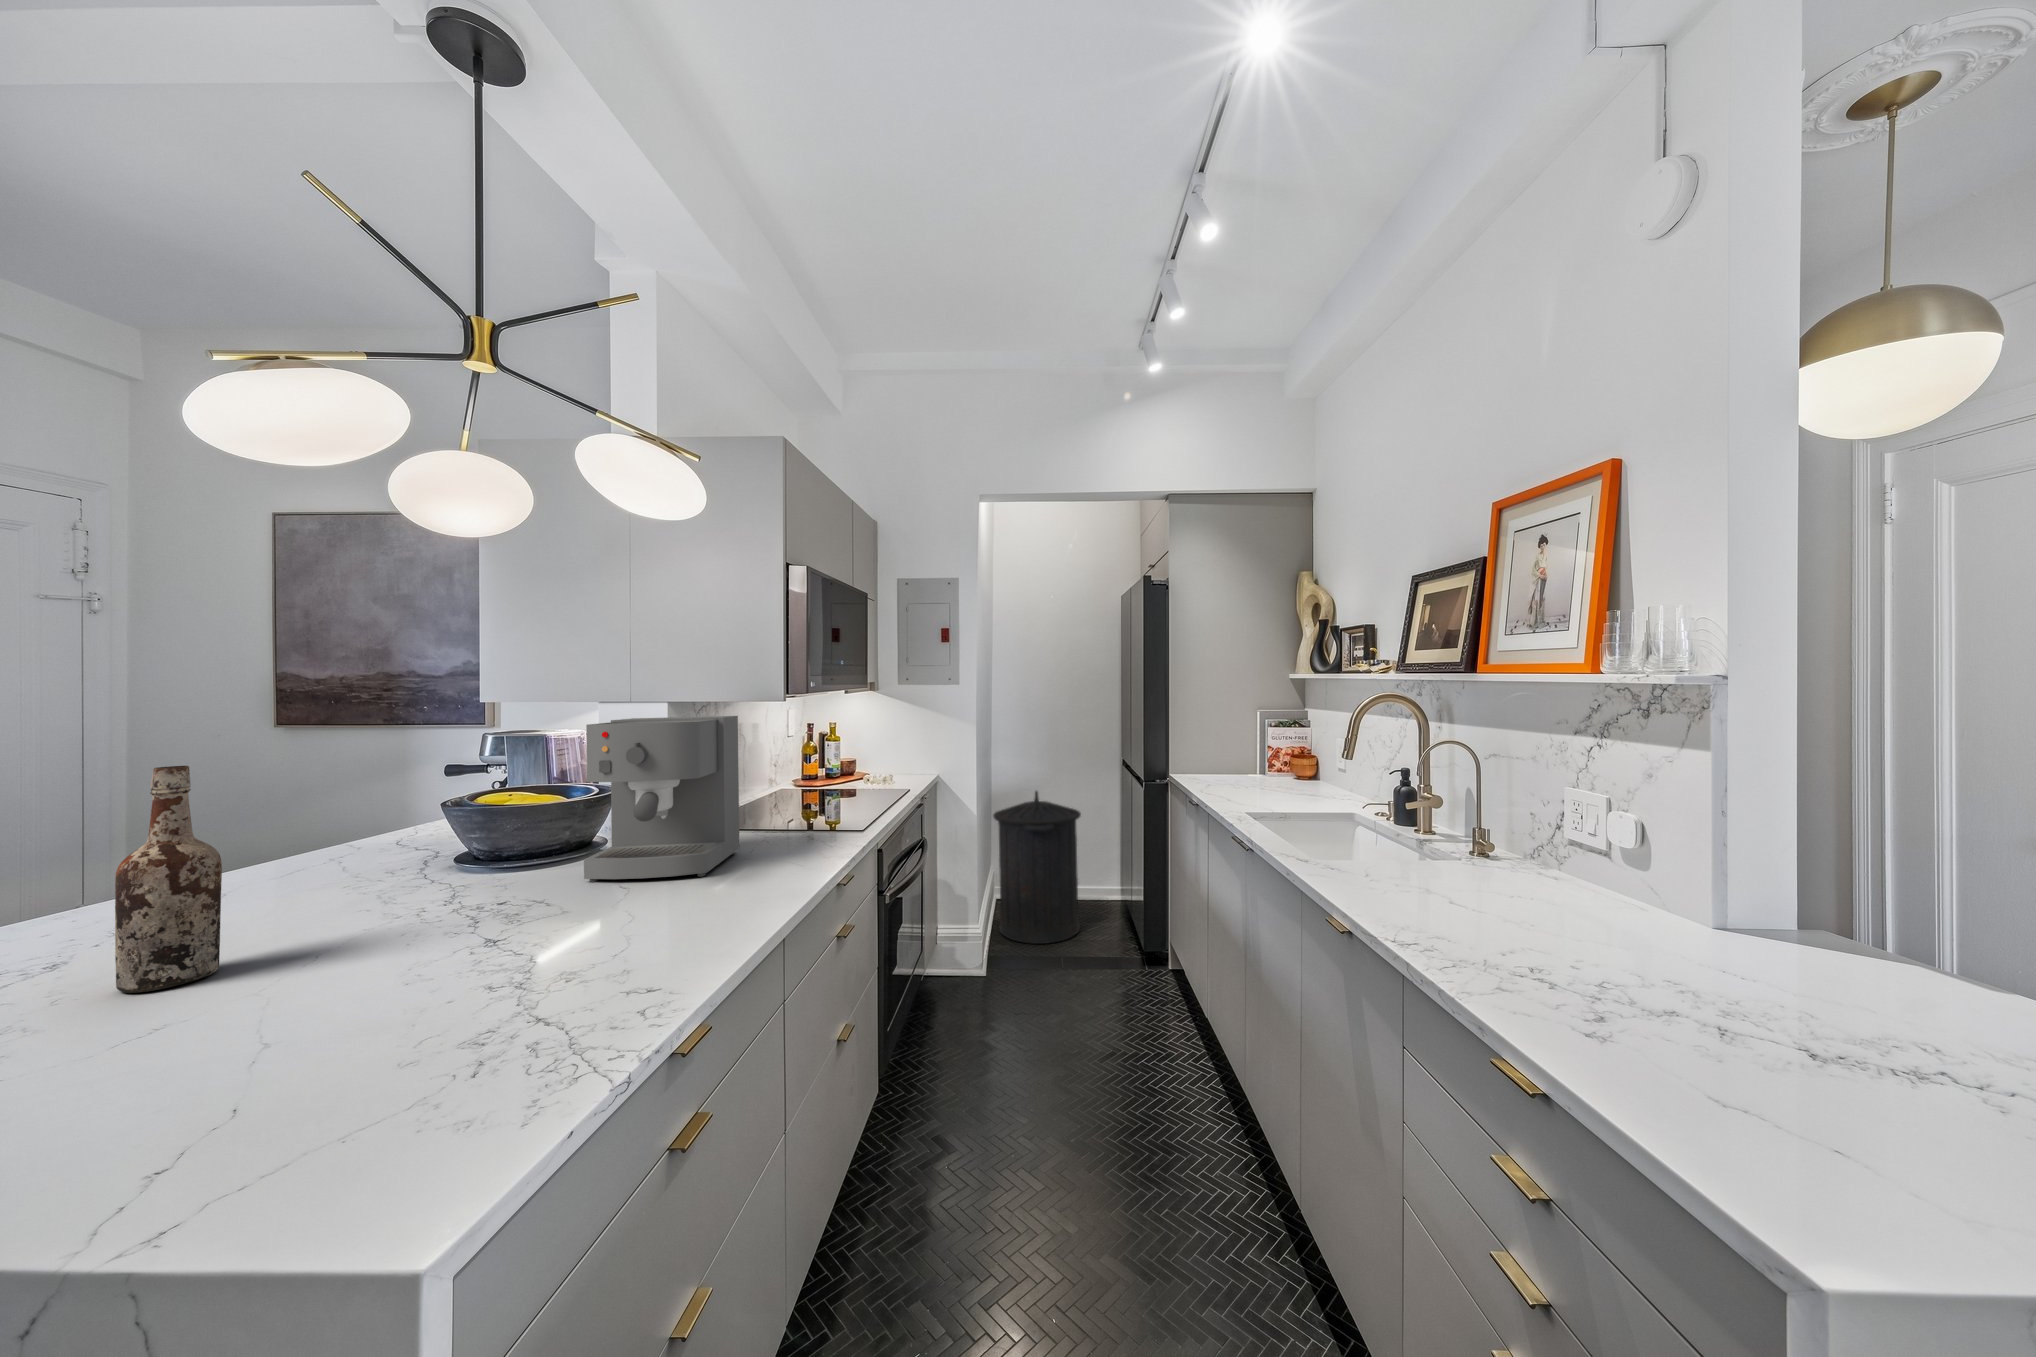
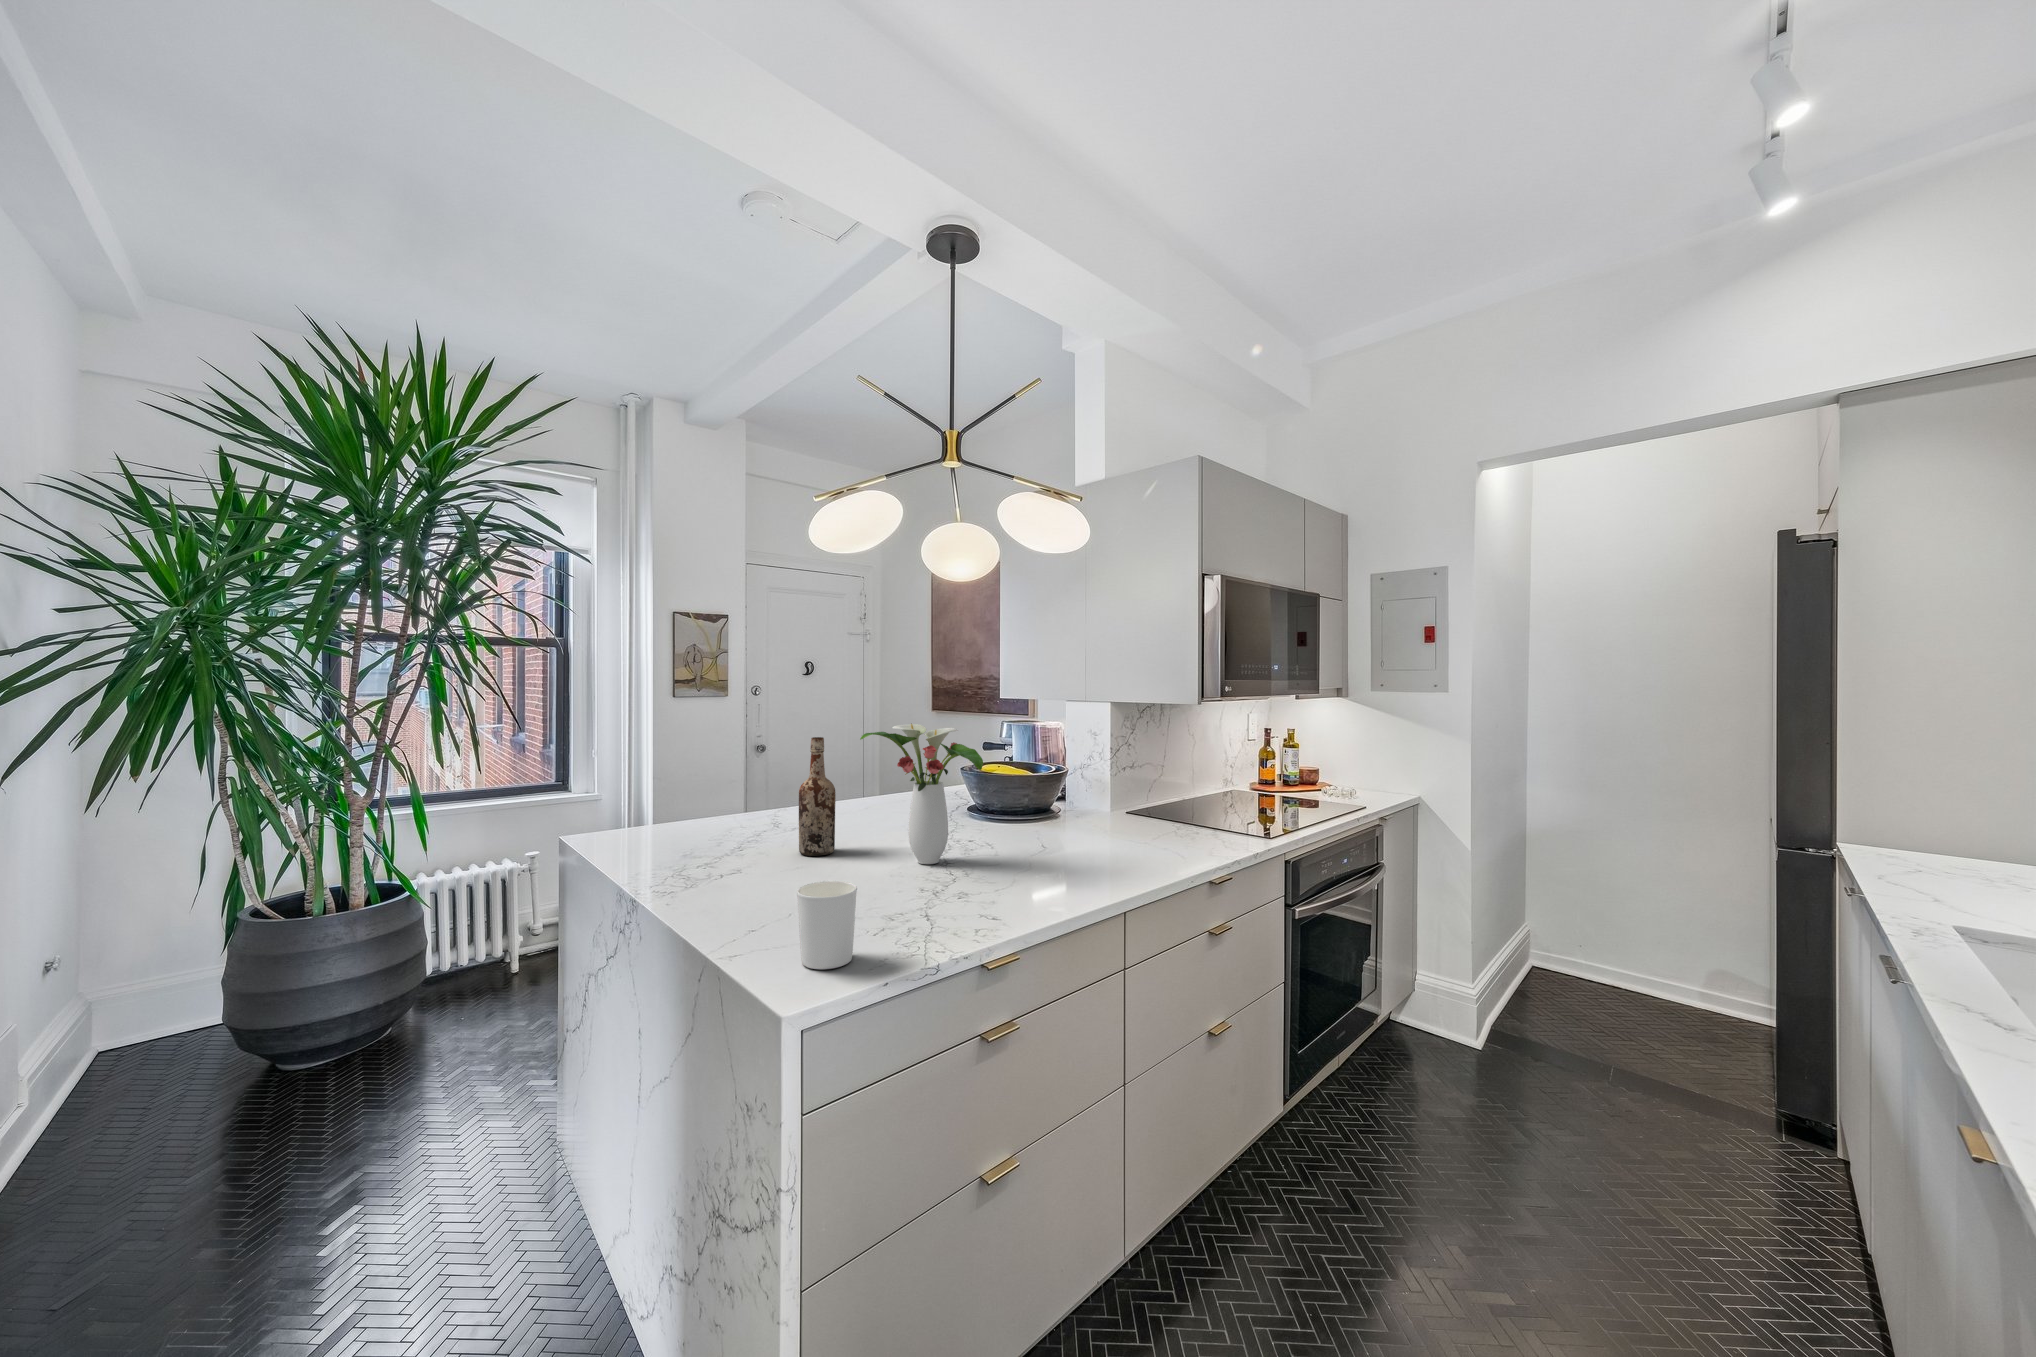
coffee maker: present [584,716,739,882] -> none [1019,718,1138,855]
flower arrangement: none [317,728,573,944] -> present [860,724,983,864]
trash can: present [993,791,1081,944] -> none [1514,835,1664,1048]
candle holder: none [297,997,455,1199] -> present [797,881,857,969]

